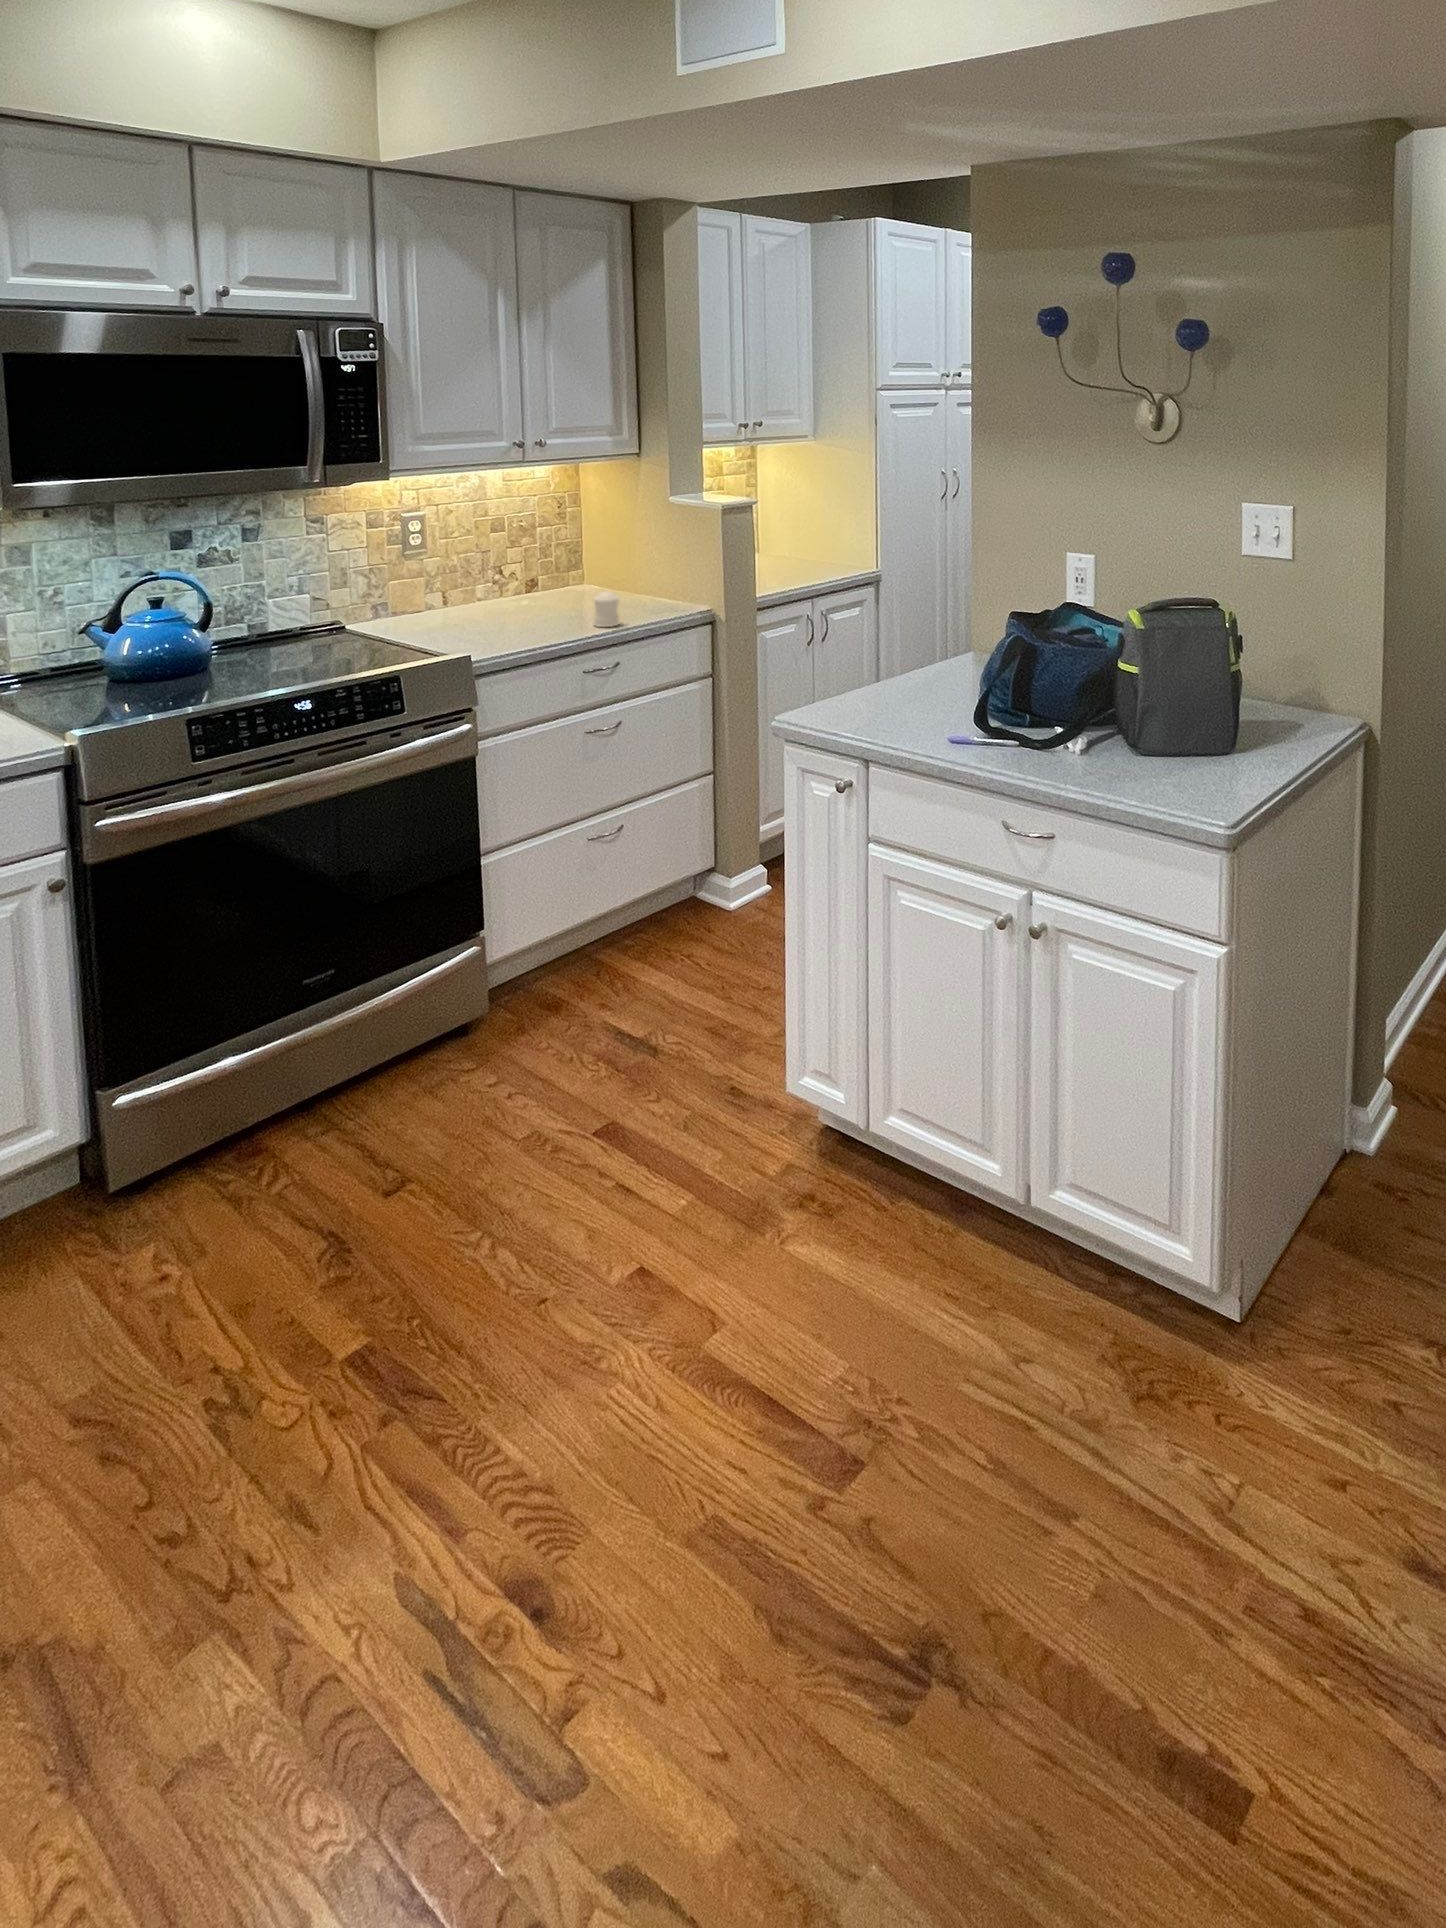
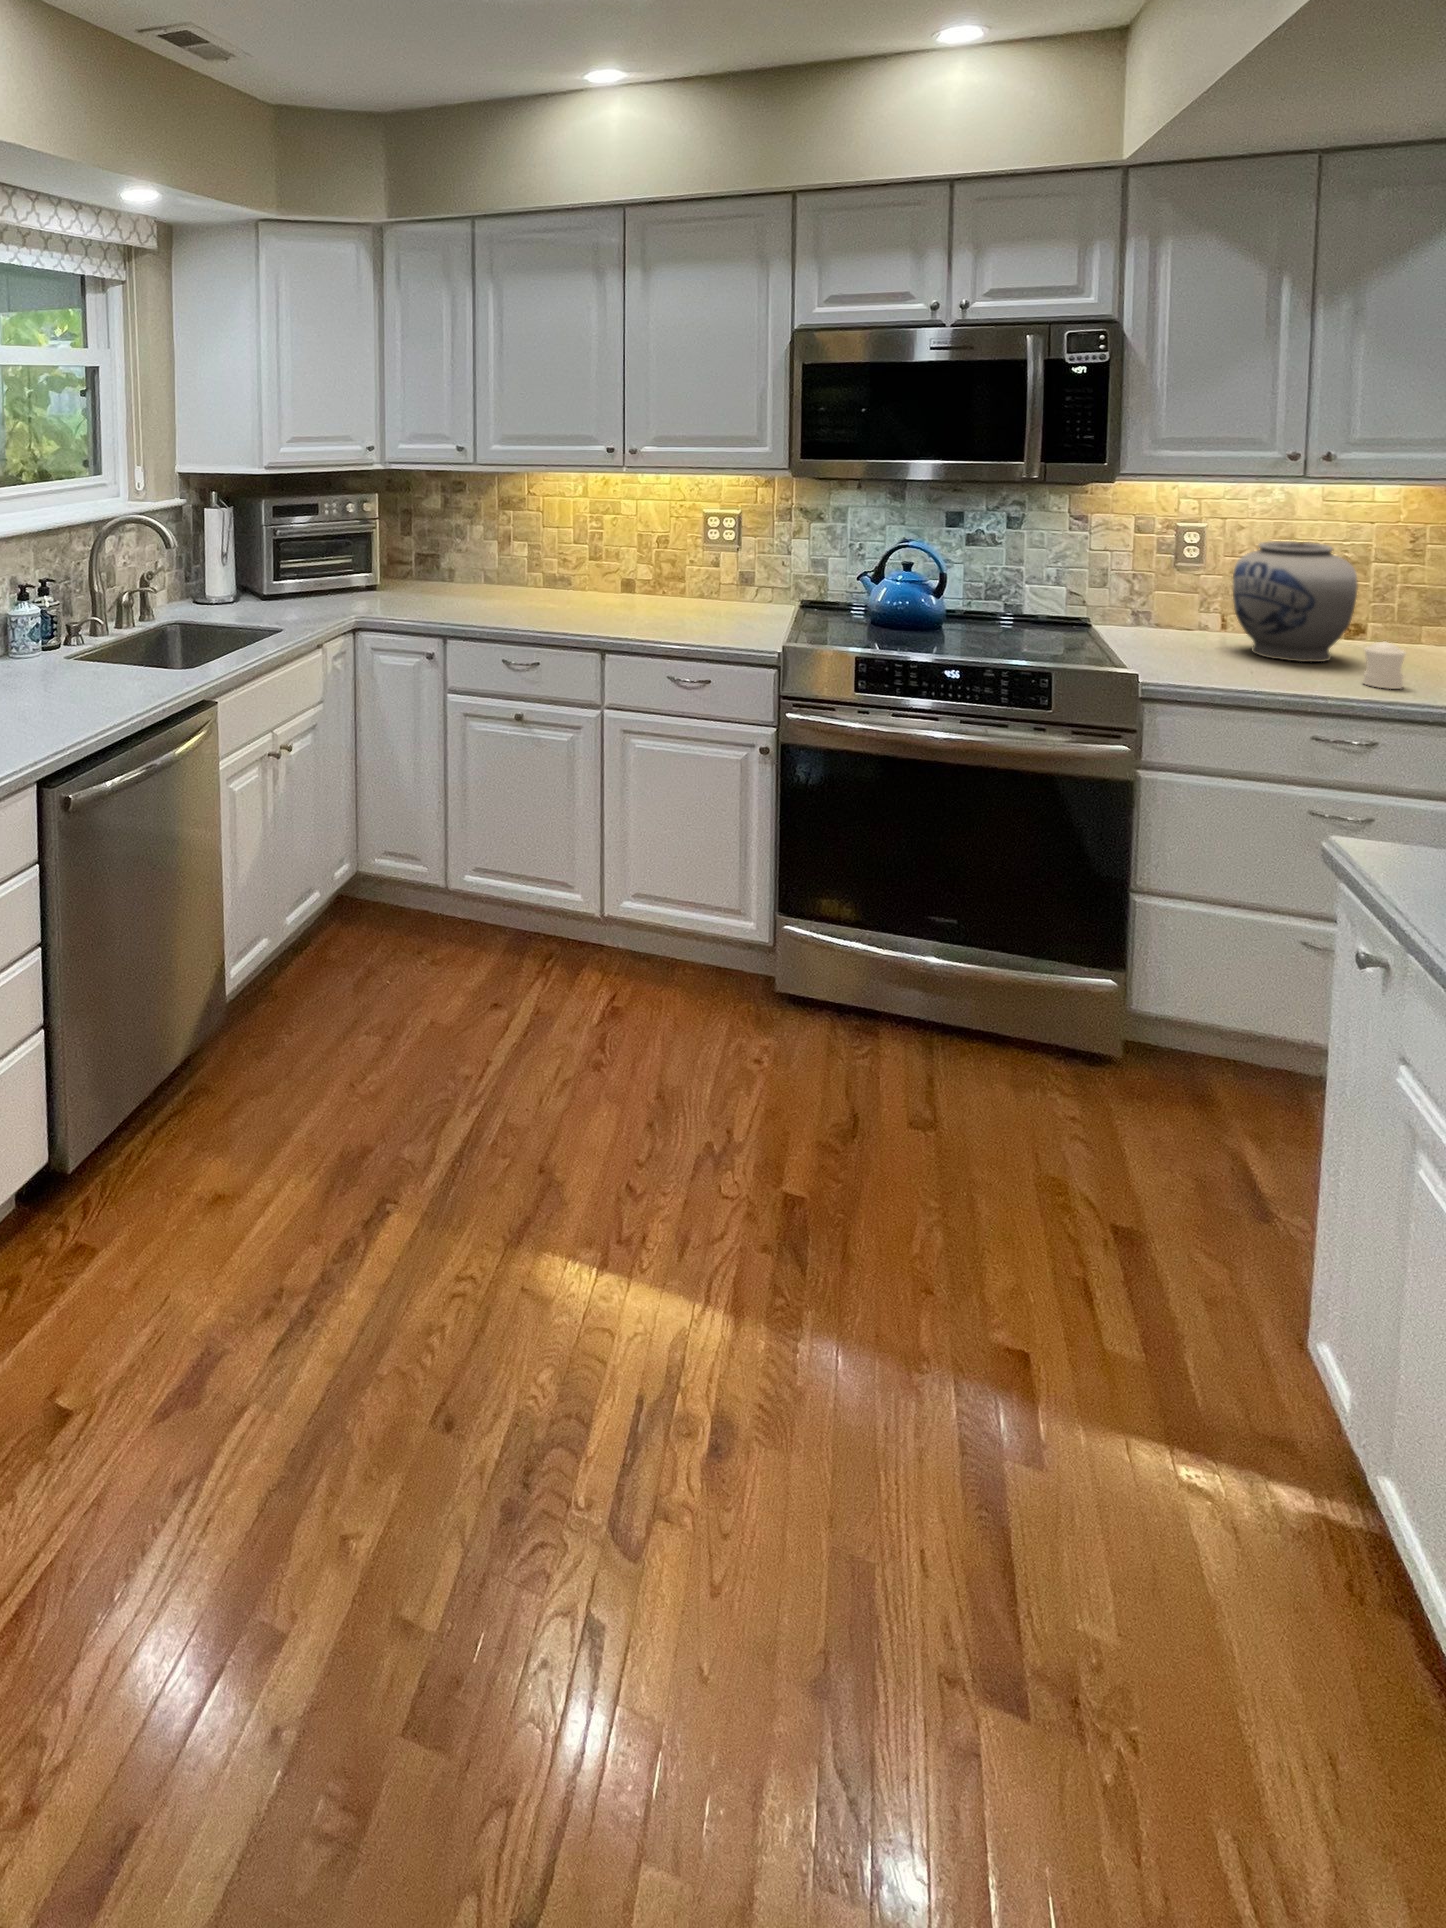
vase: none [475,521,566,622] -> present [1233,541,1358,662]

